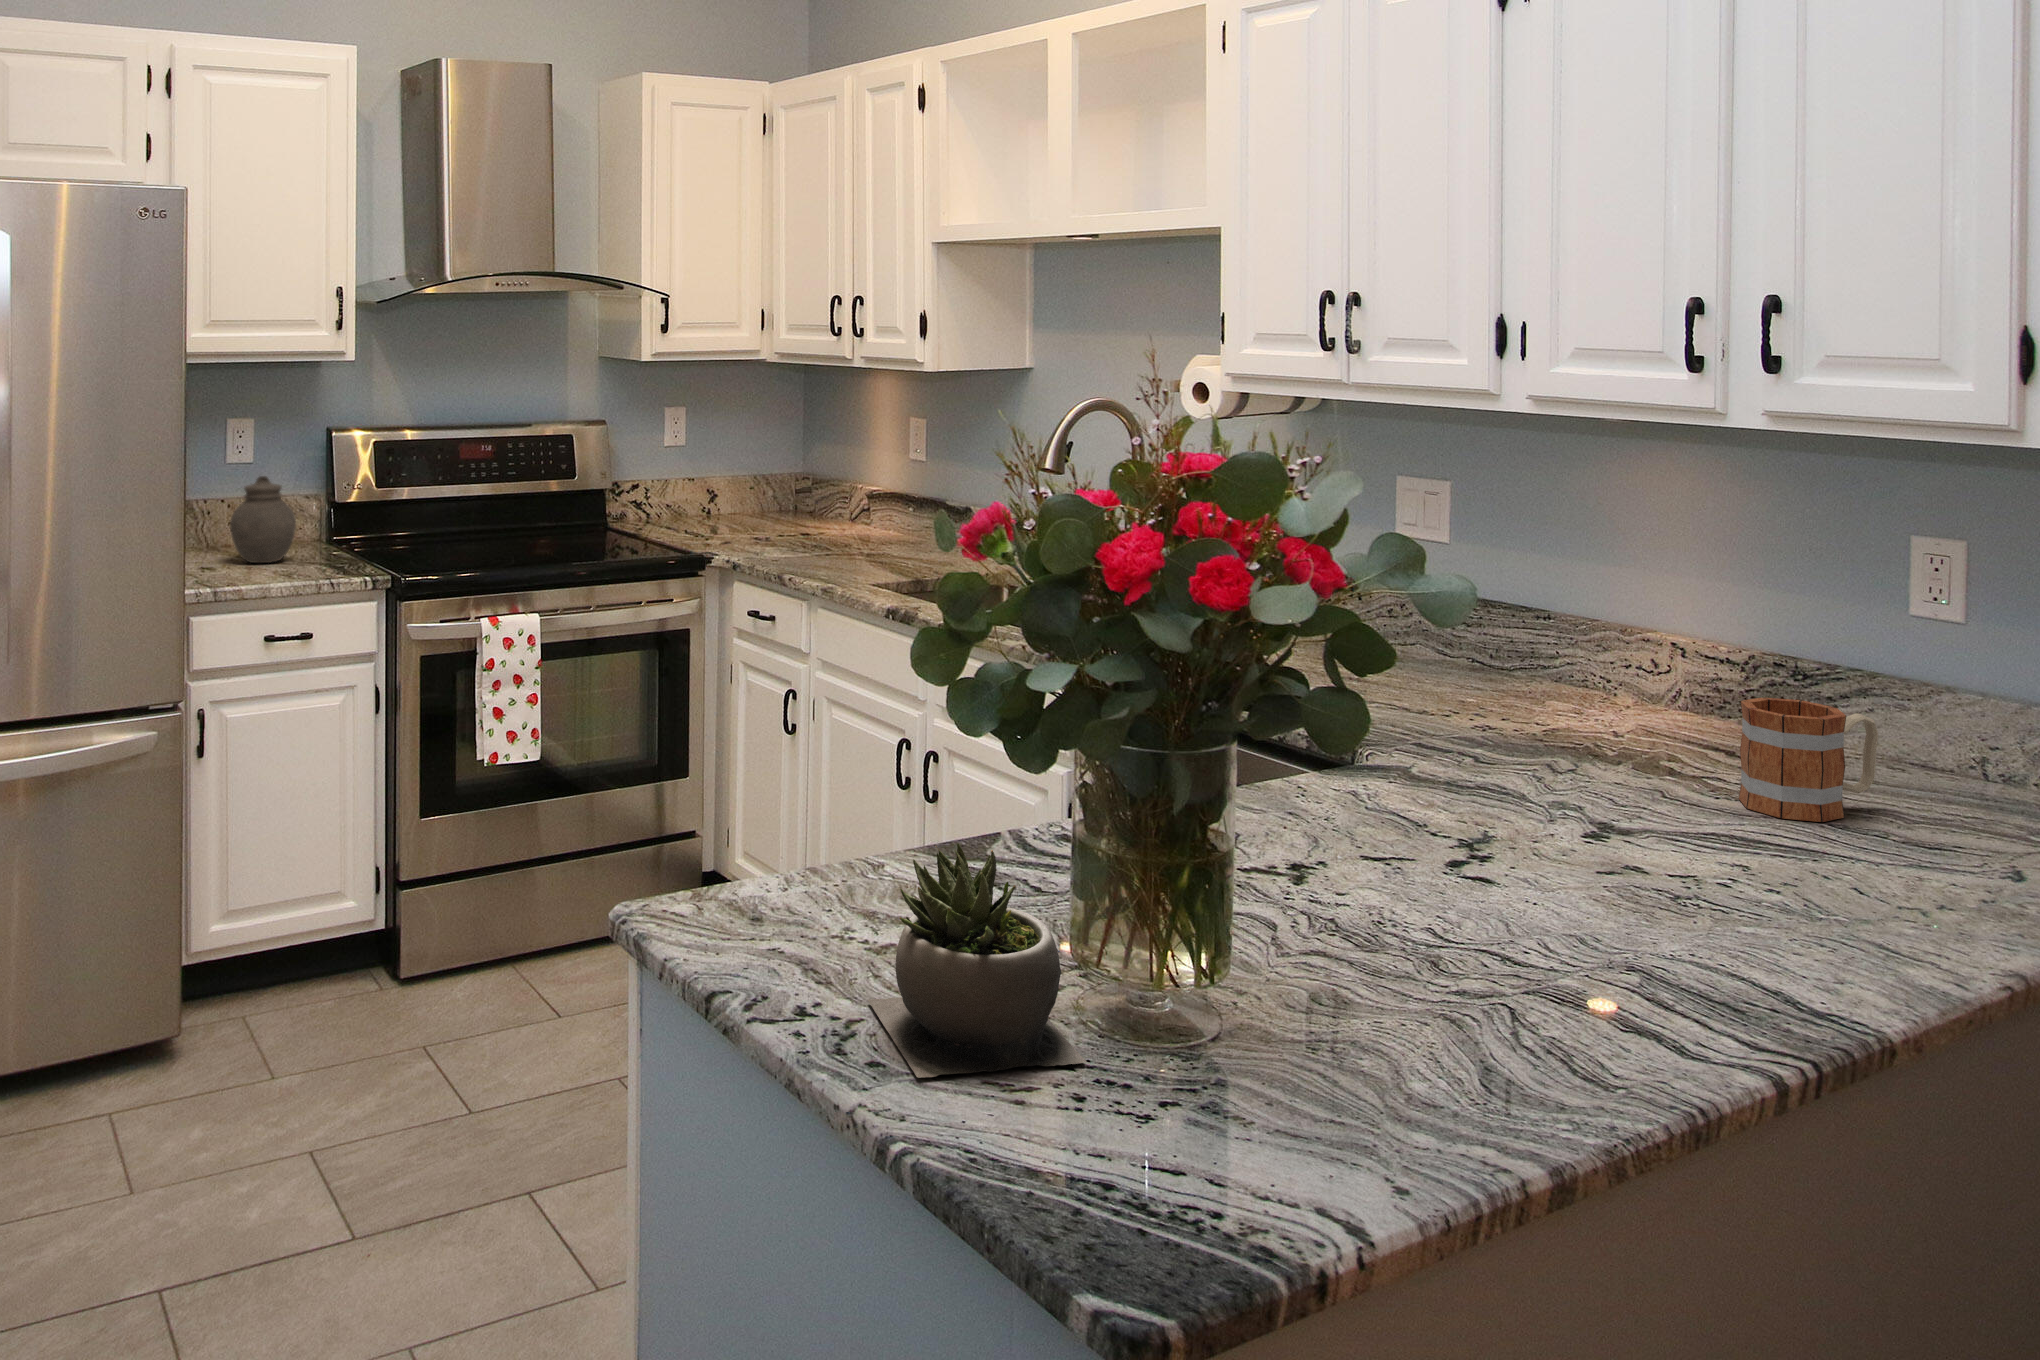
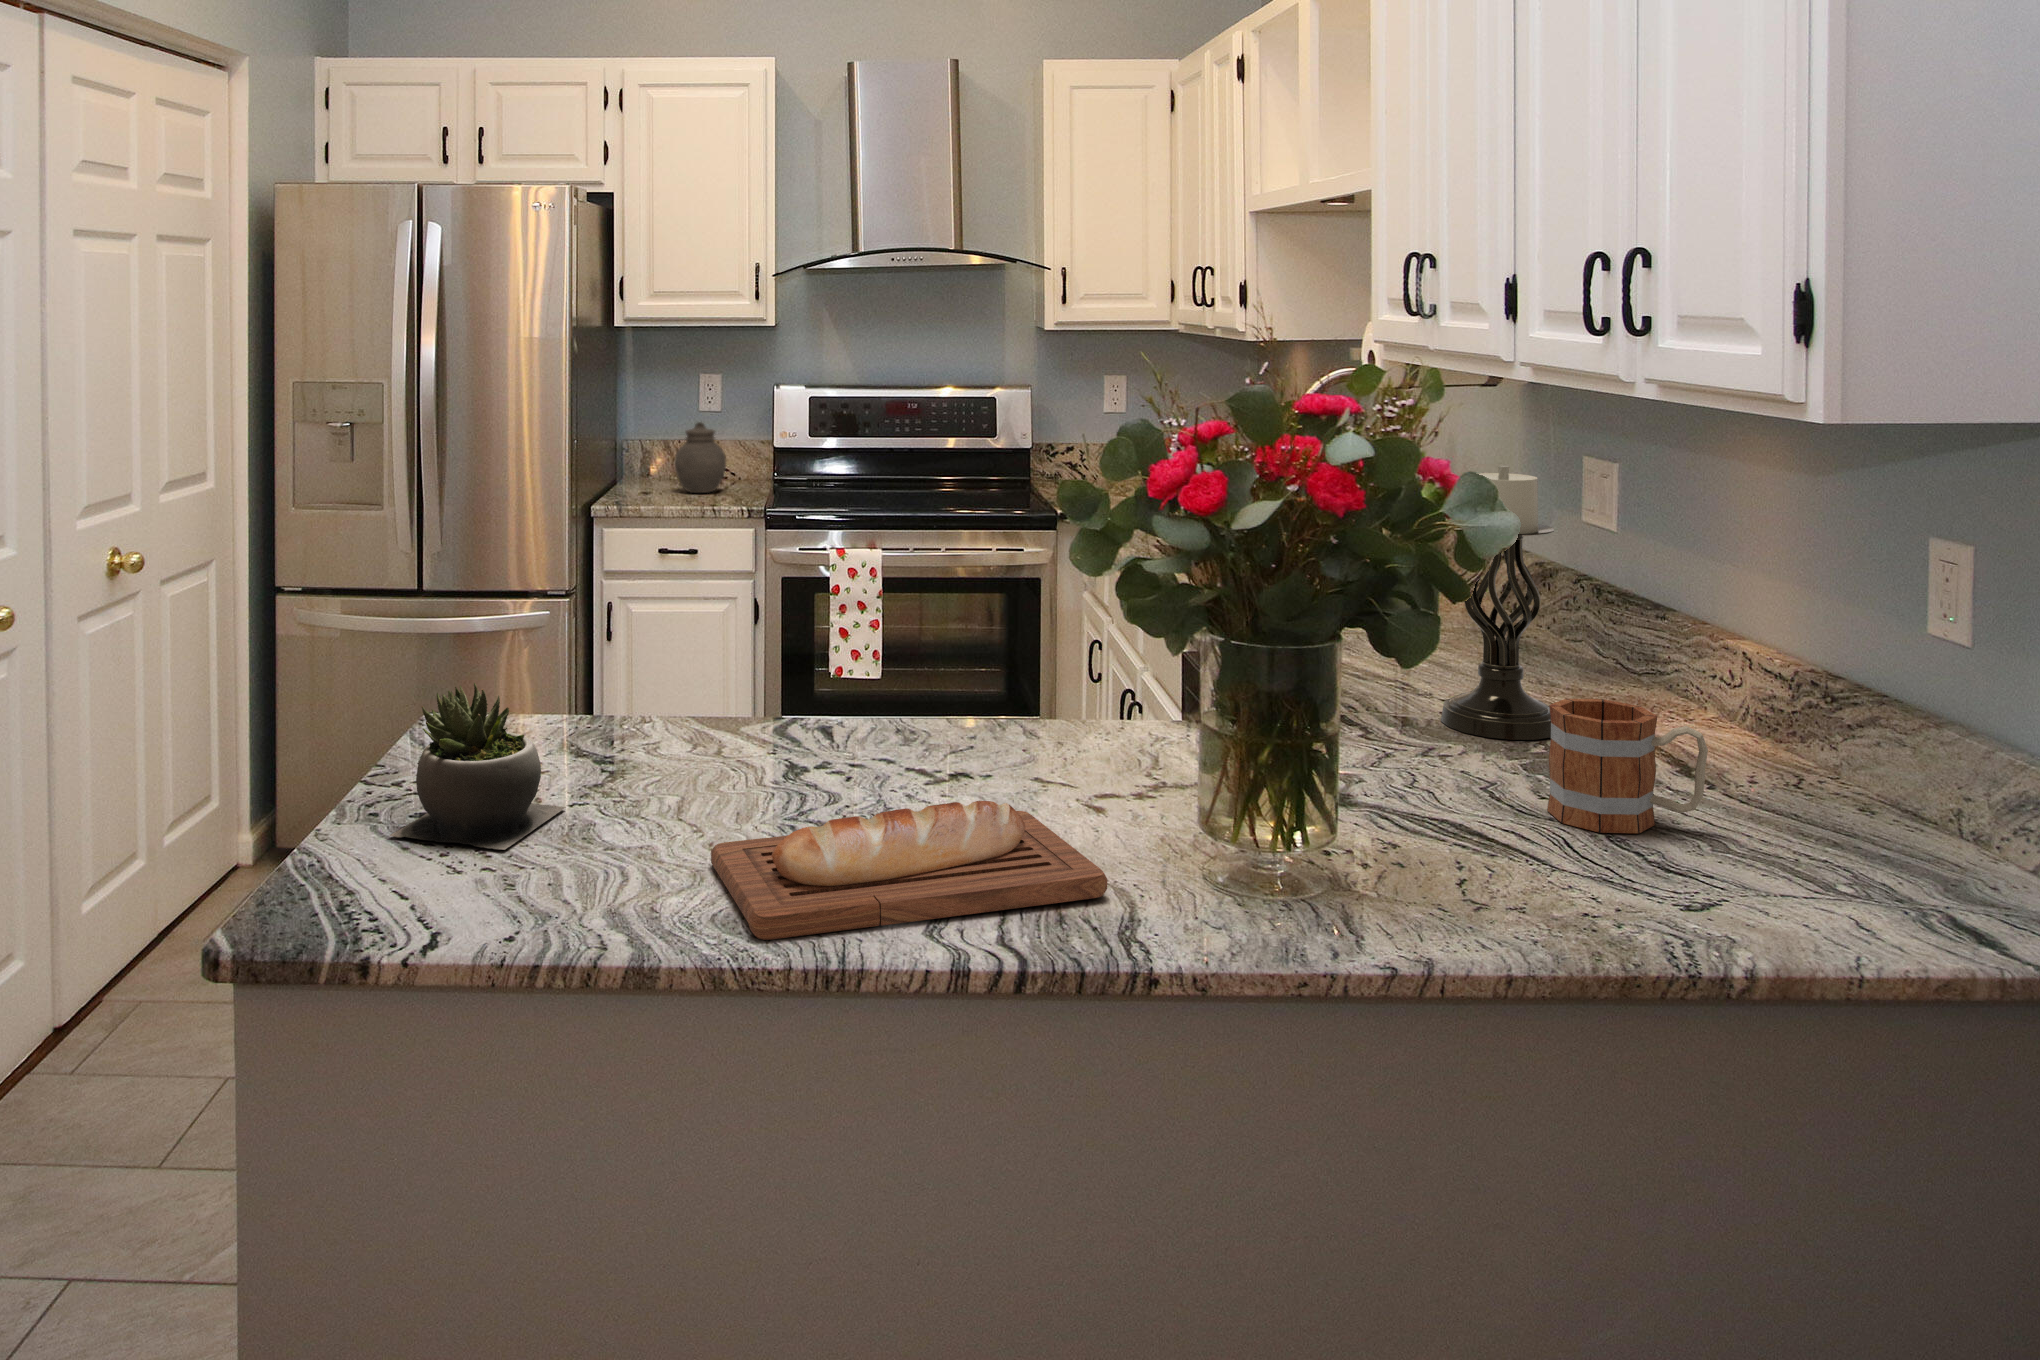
candle holder: none [1474,485,1592,746] -> present [1441,466,1554,740]
bread loaf: none [1314,887,1701,1105] -> present [711,801,1107,940]

